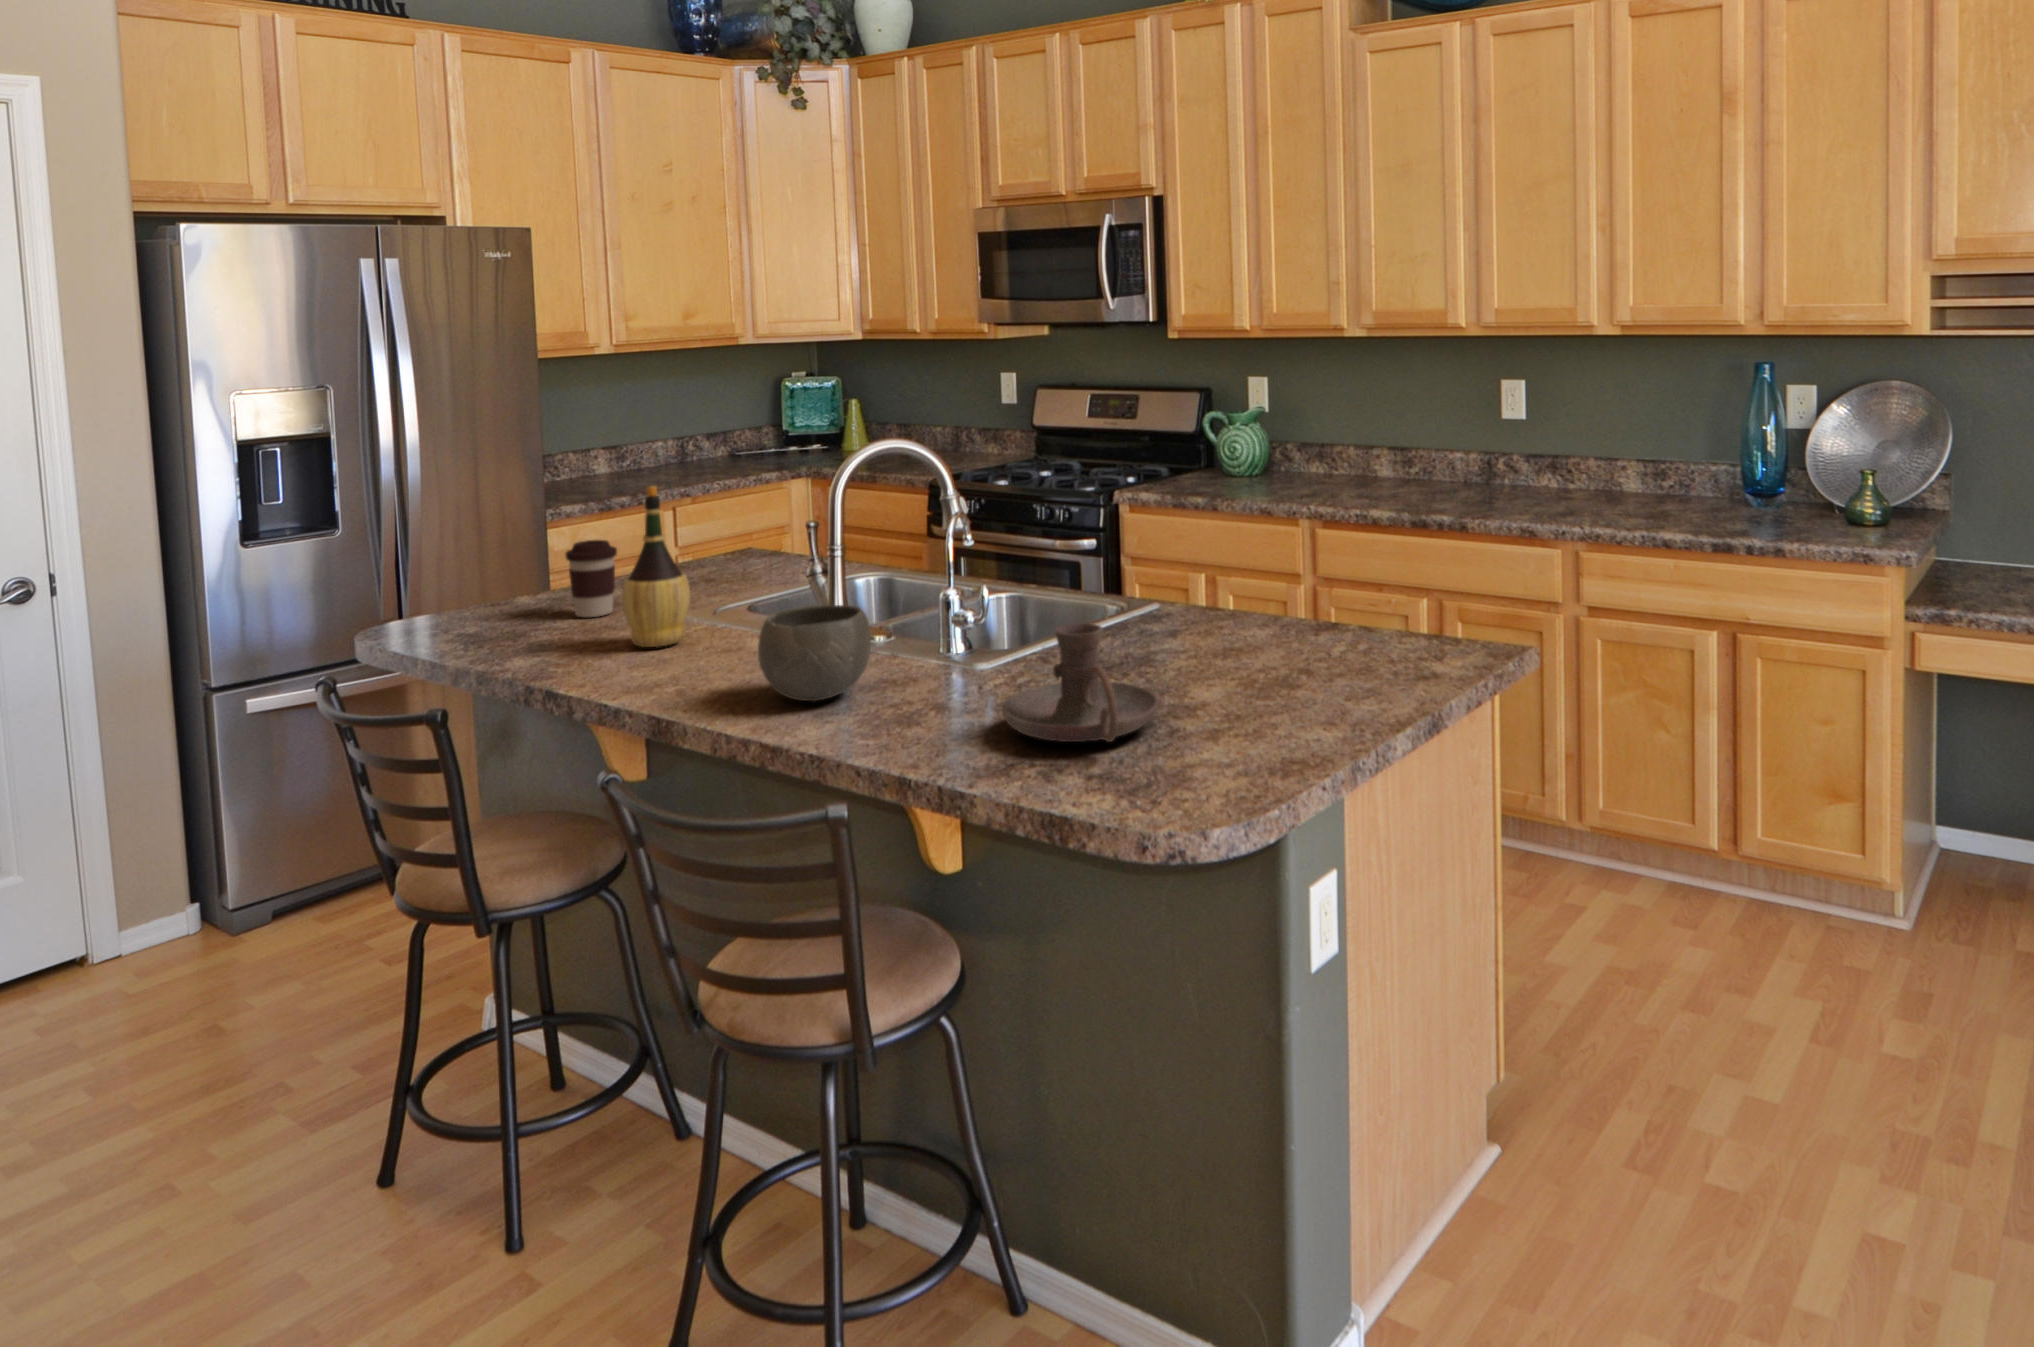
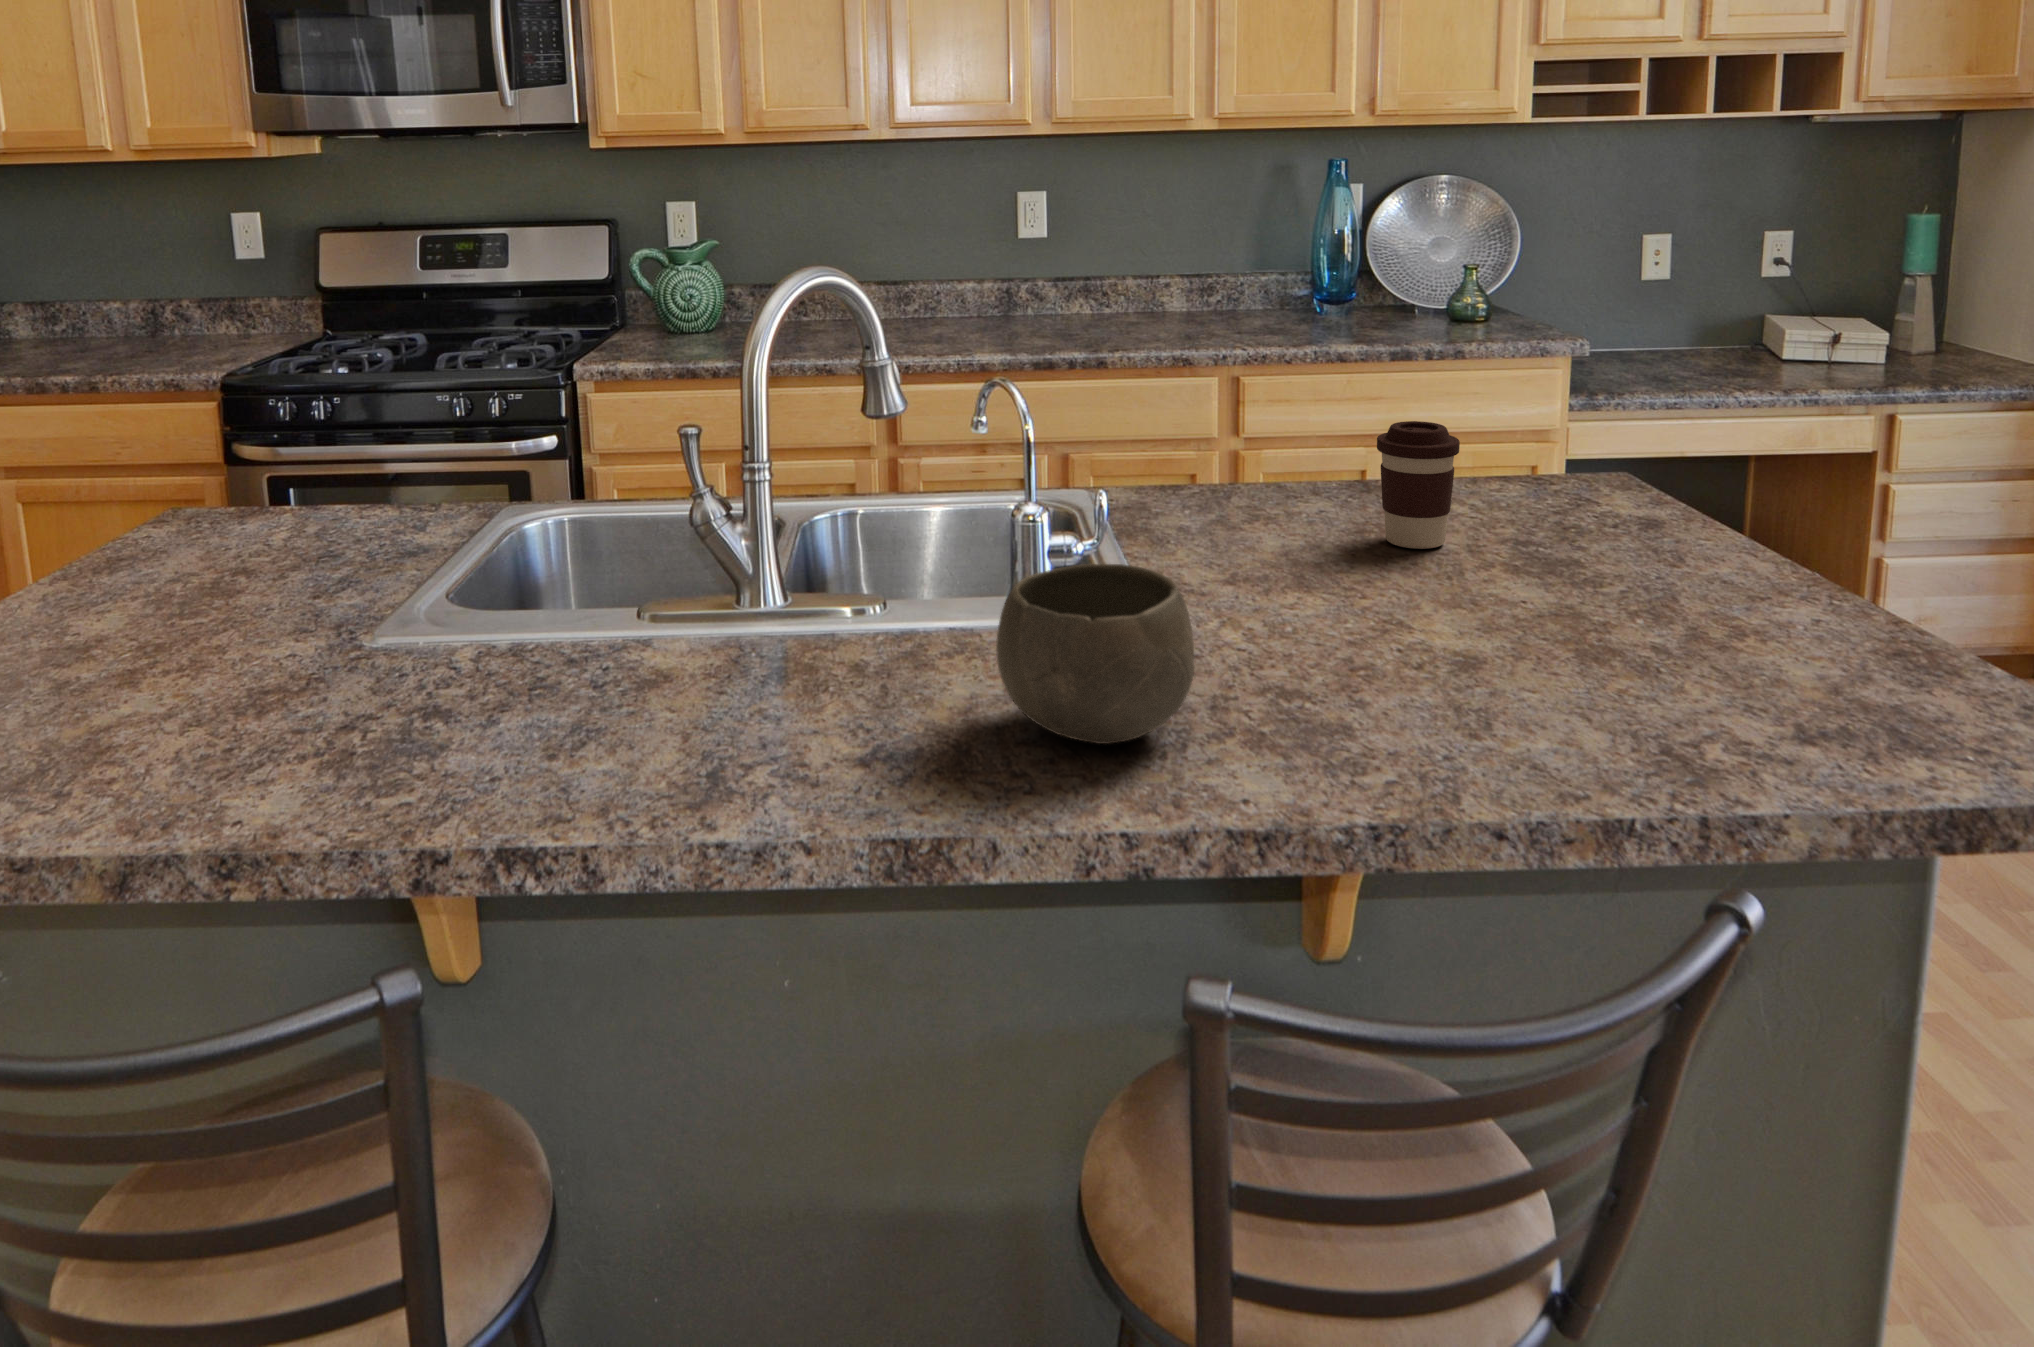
wine bottle: present [622,486,690,647] -> none [458,405,589,721]
coffee cup: present [566,540,617,617] -> present [1377,421,1460,549]
candle holder: present [1002,623,1158,742] -> none [1463,522,1787,708]

